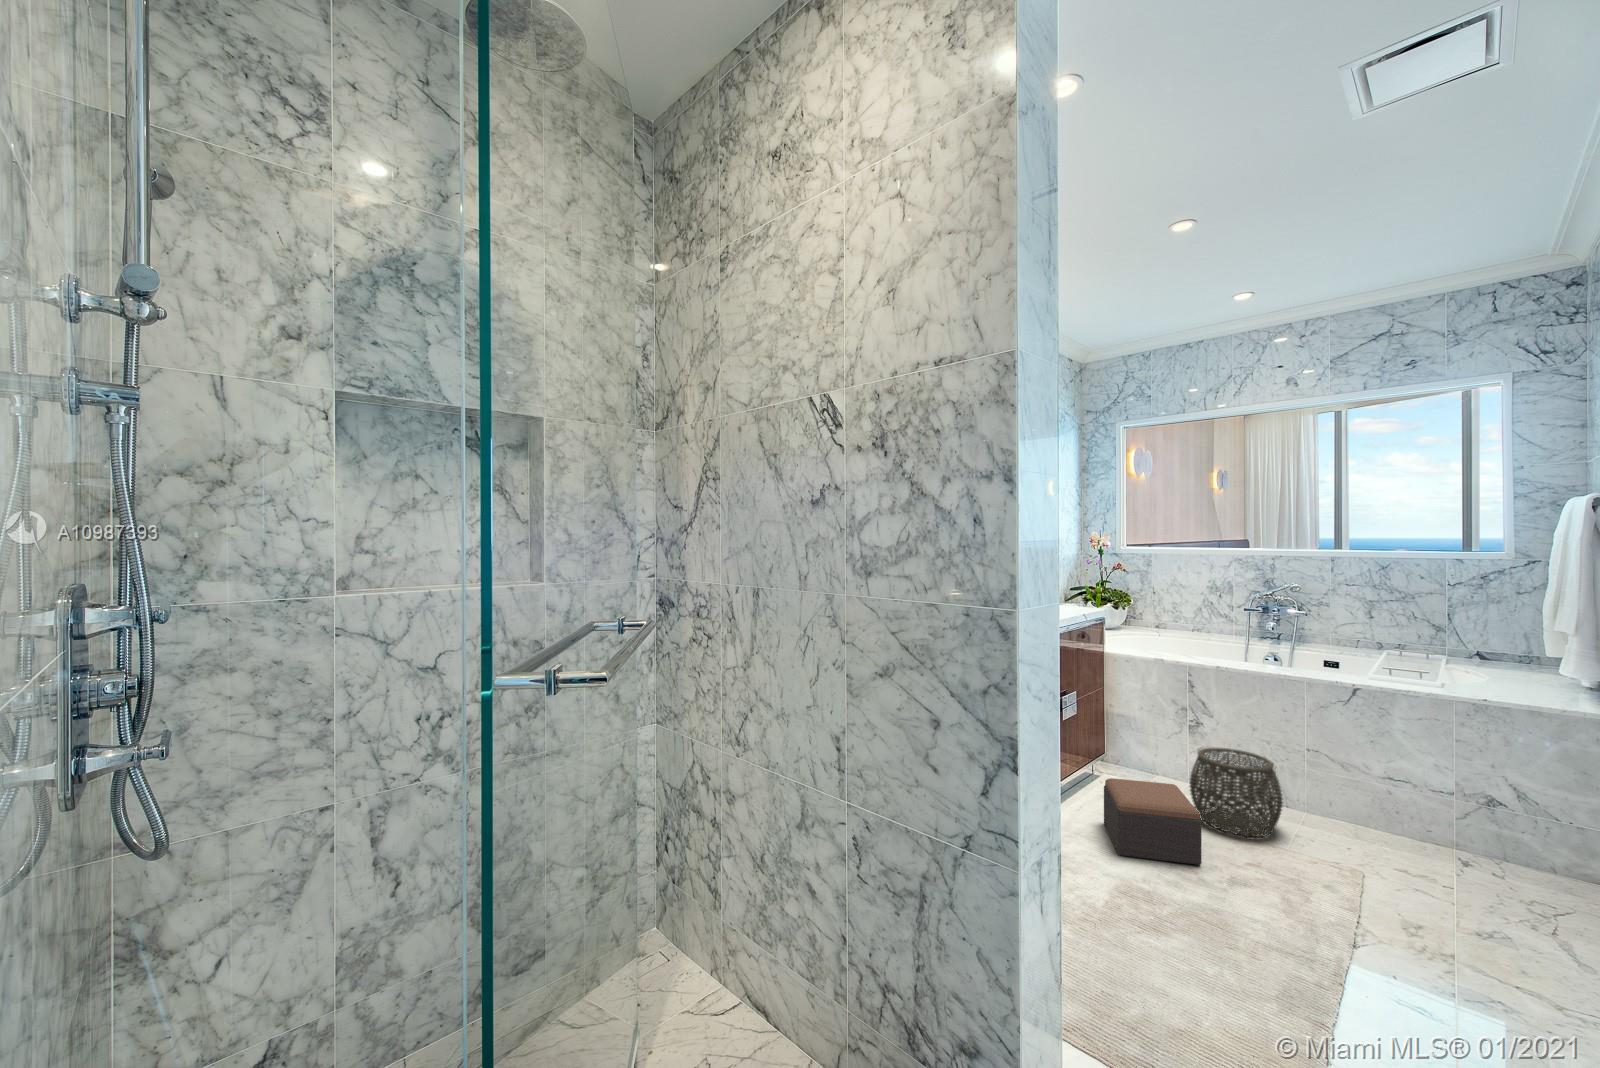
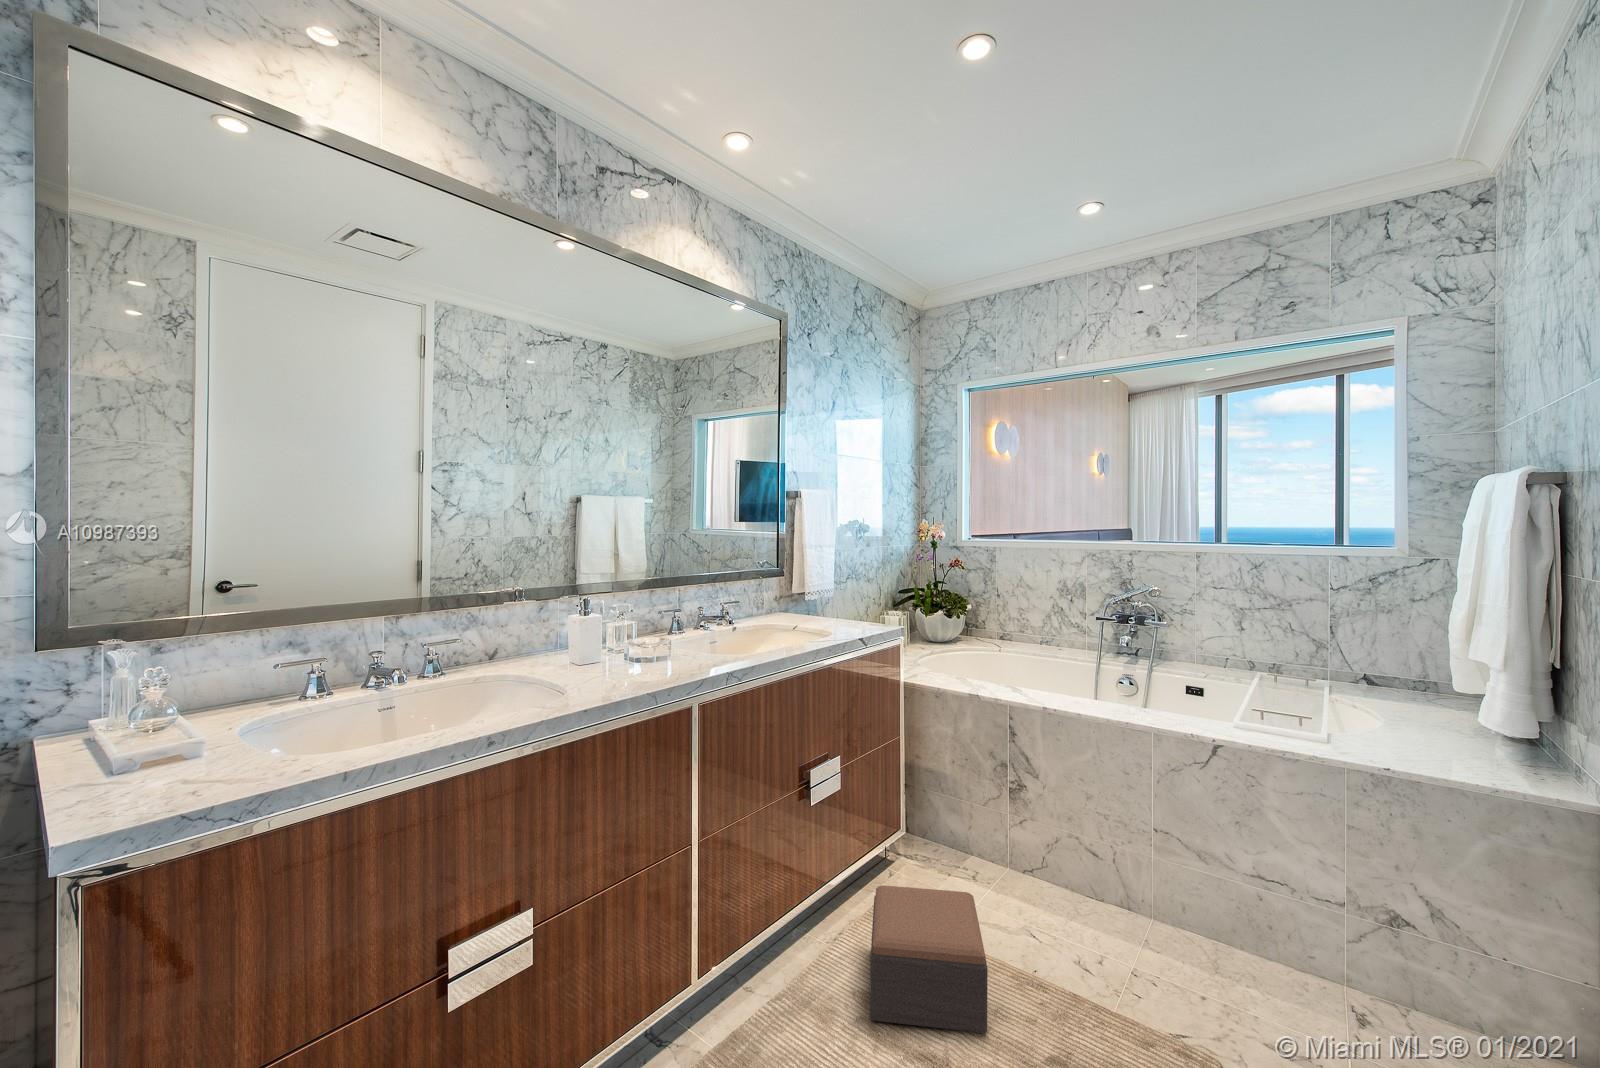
woven basket: present [1190,748,1283,837] -> none [998,824,1116,962]

